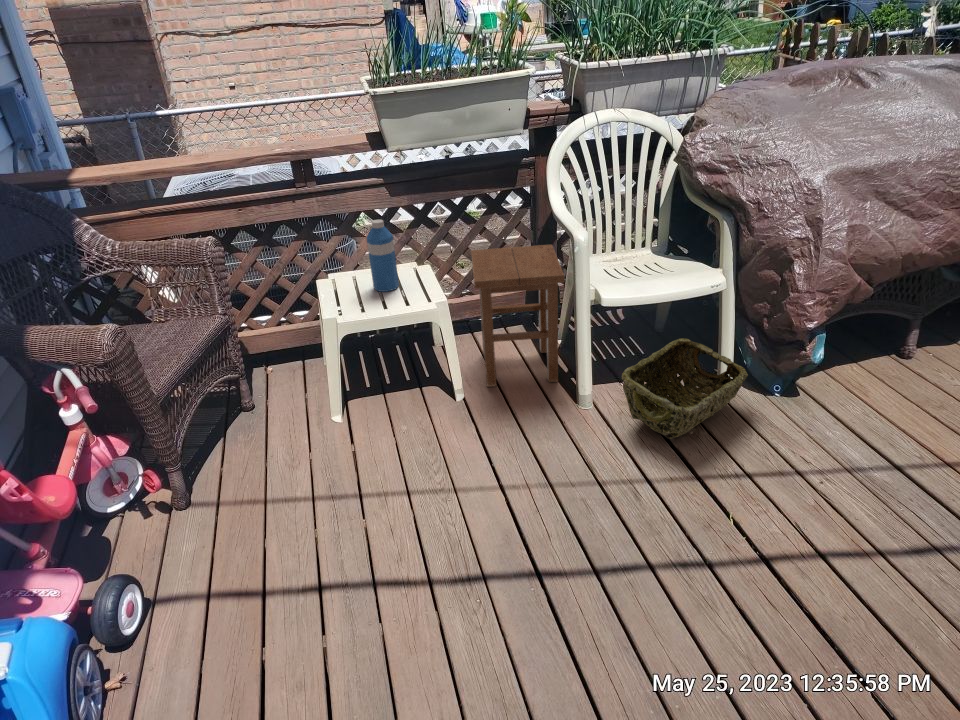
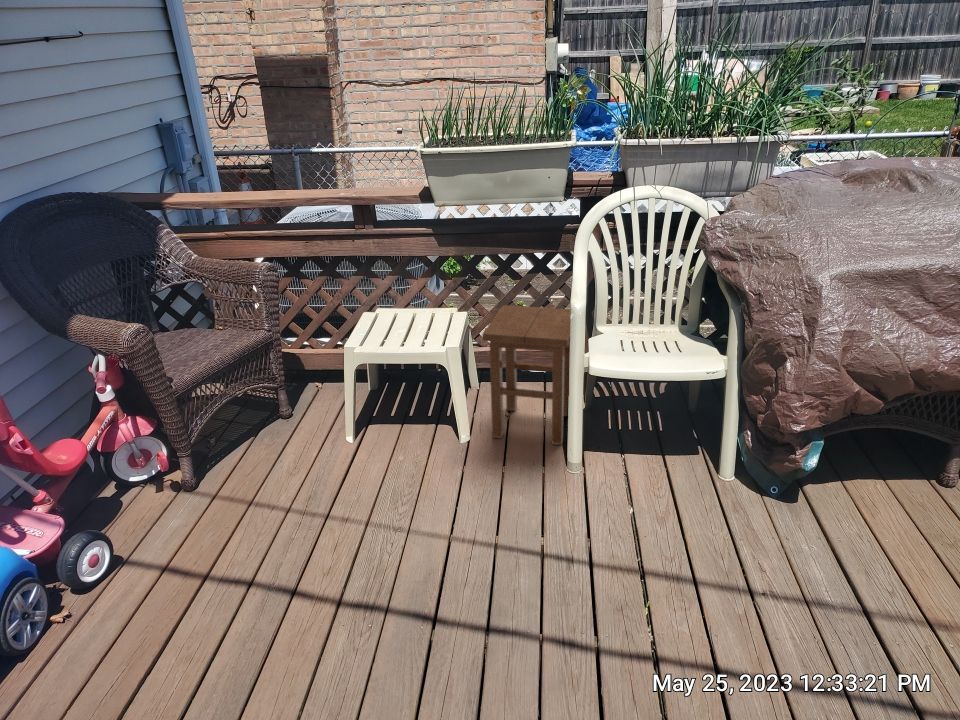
water bottle: present [367,220,399,292] -> none [397,265,424,332]
woven basket: present [622,338,748,439] -> none [594,422,736,520]

